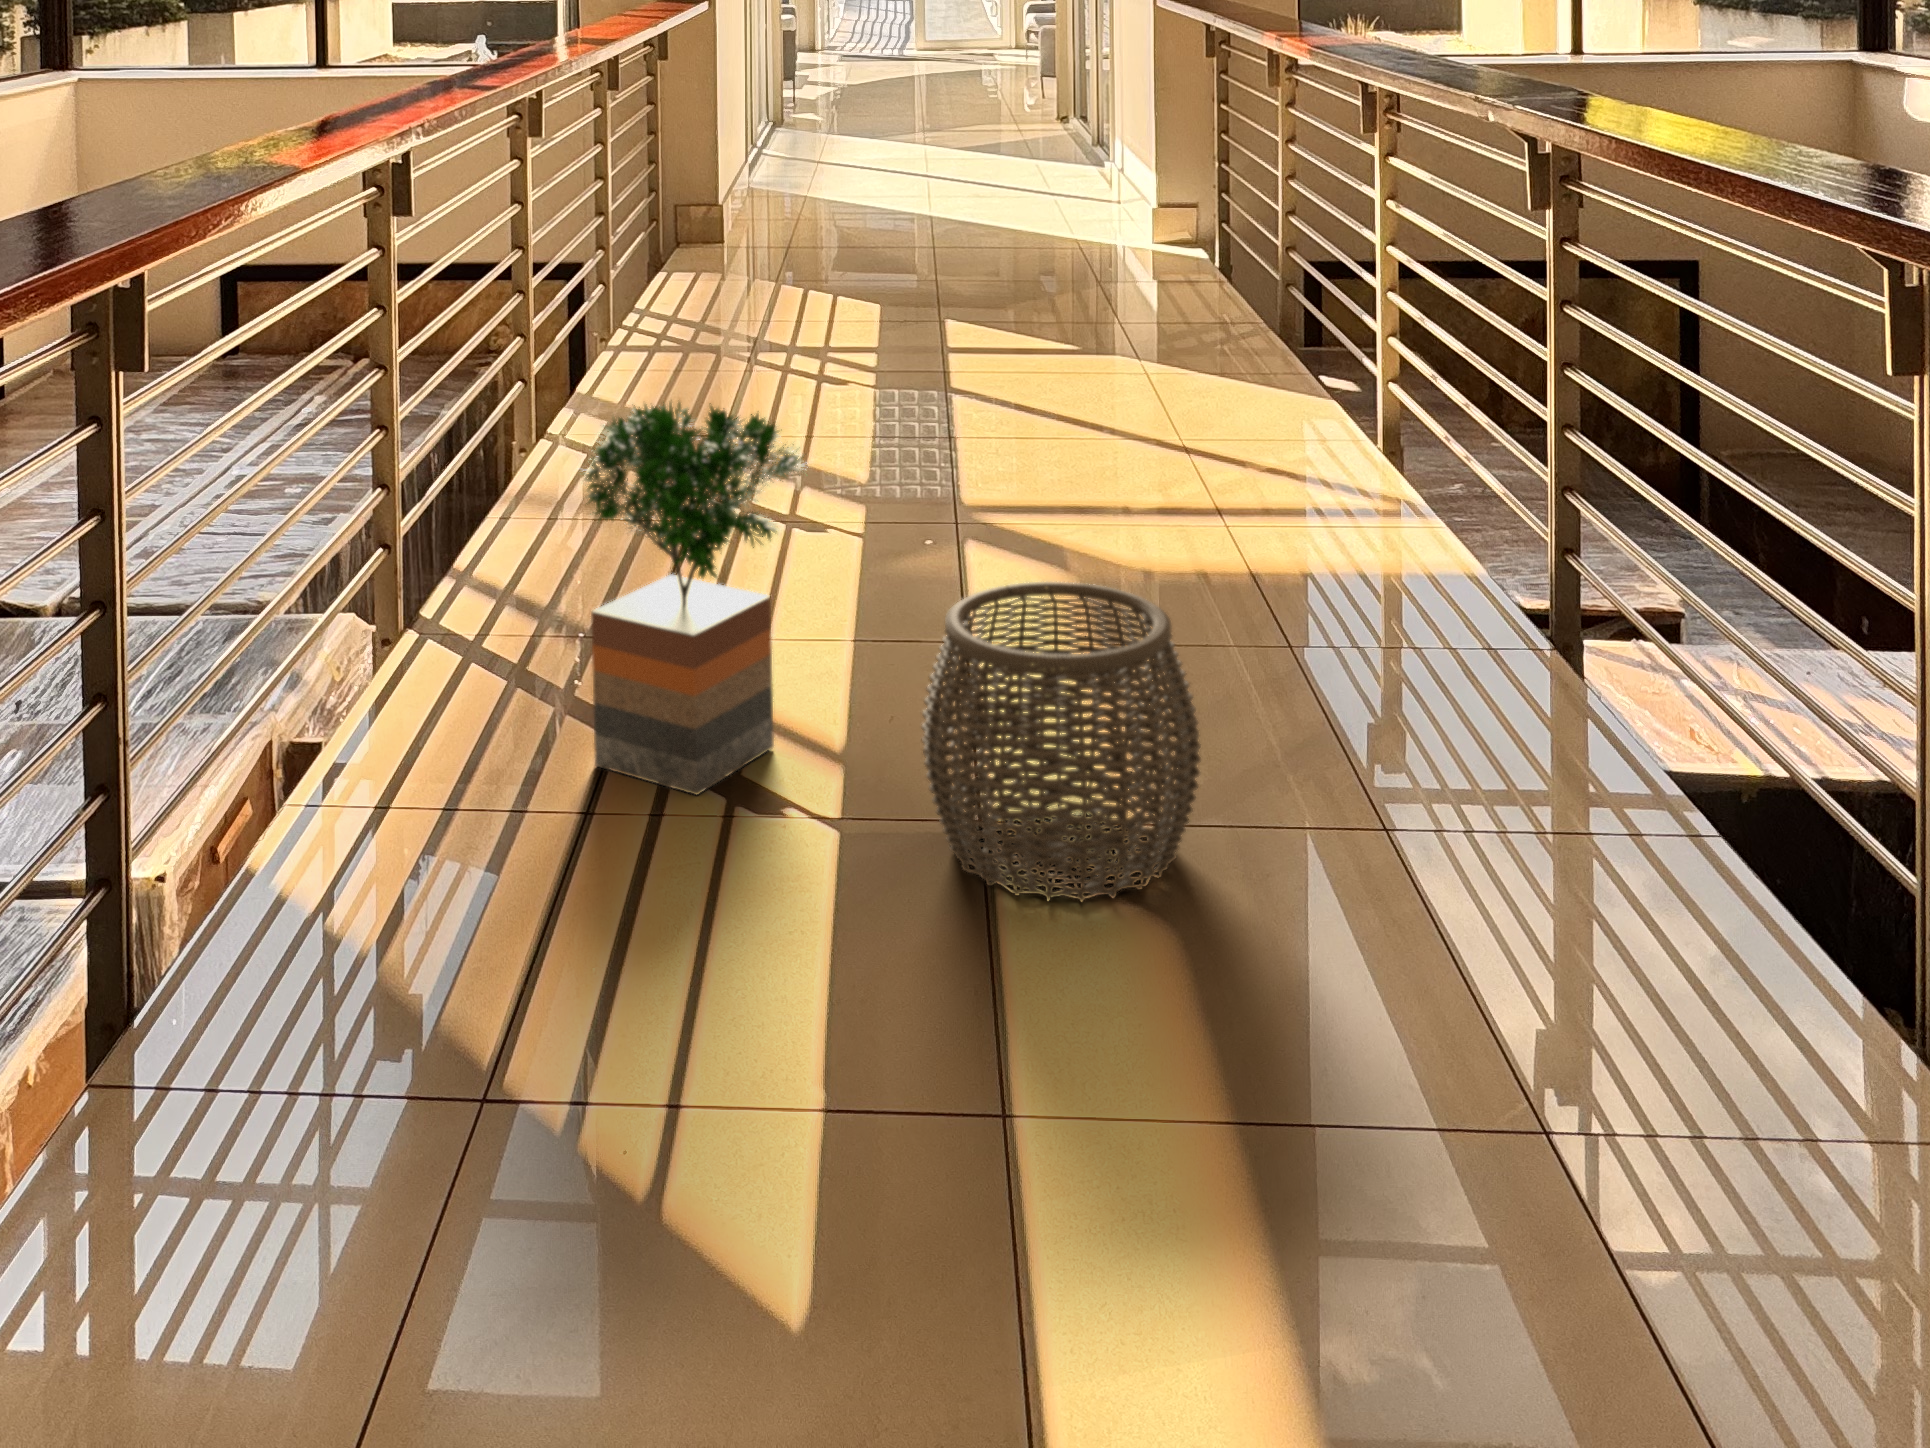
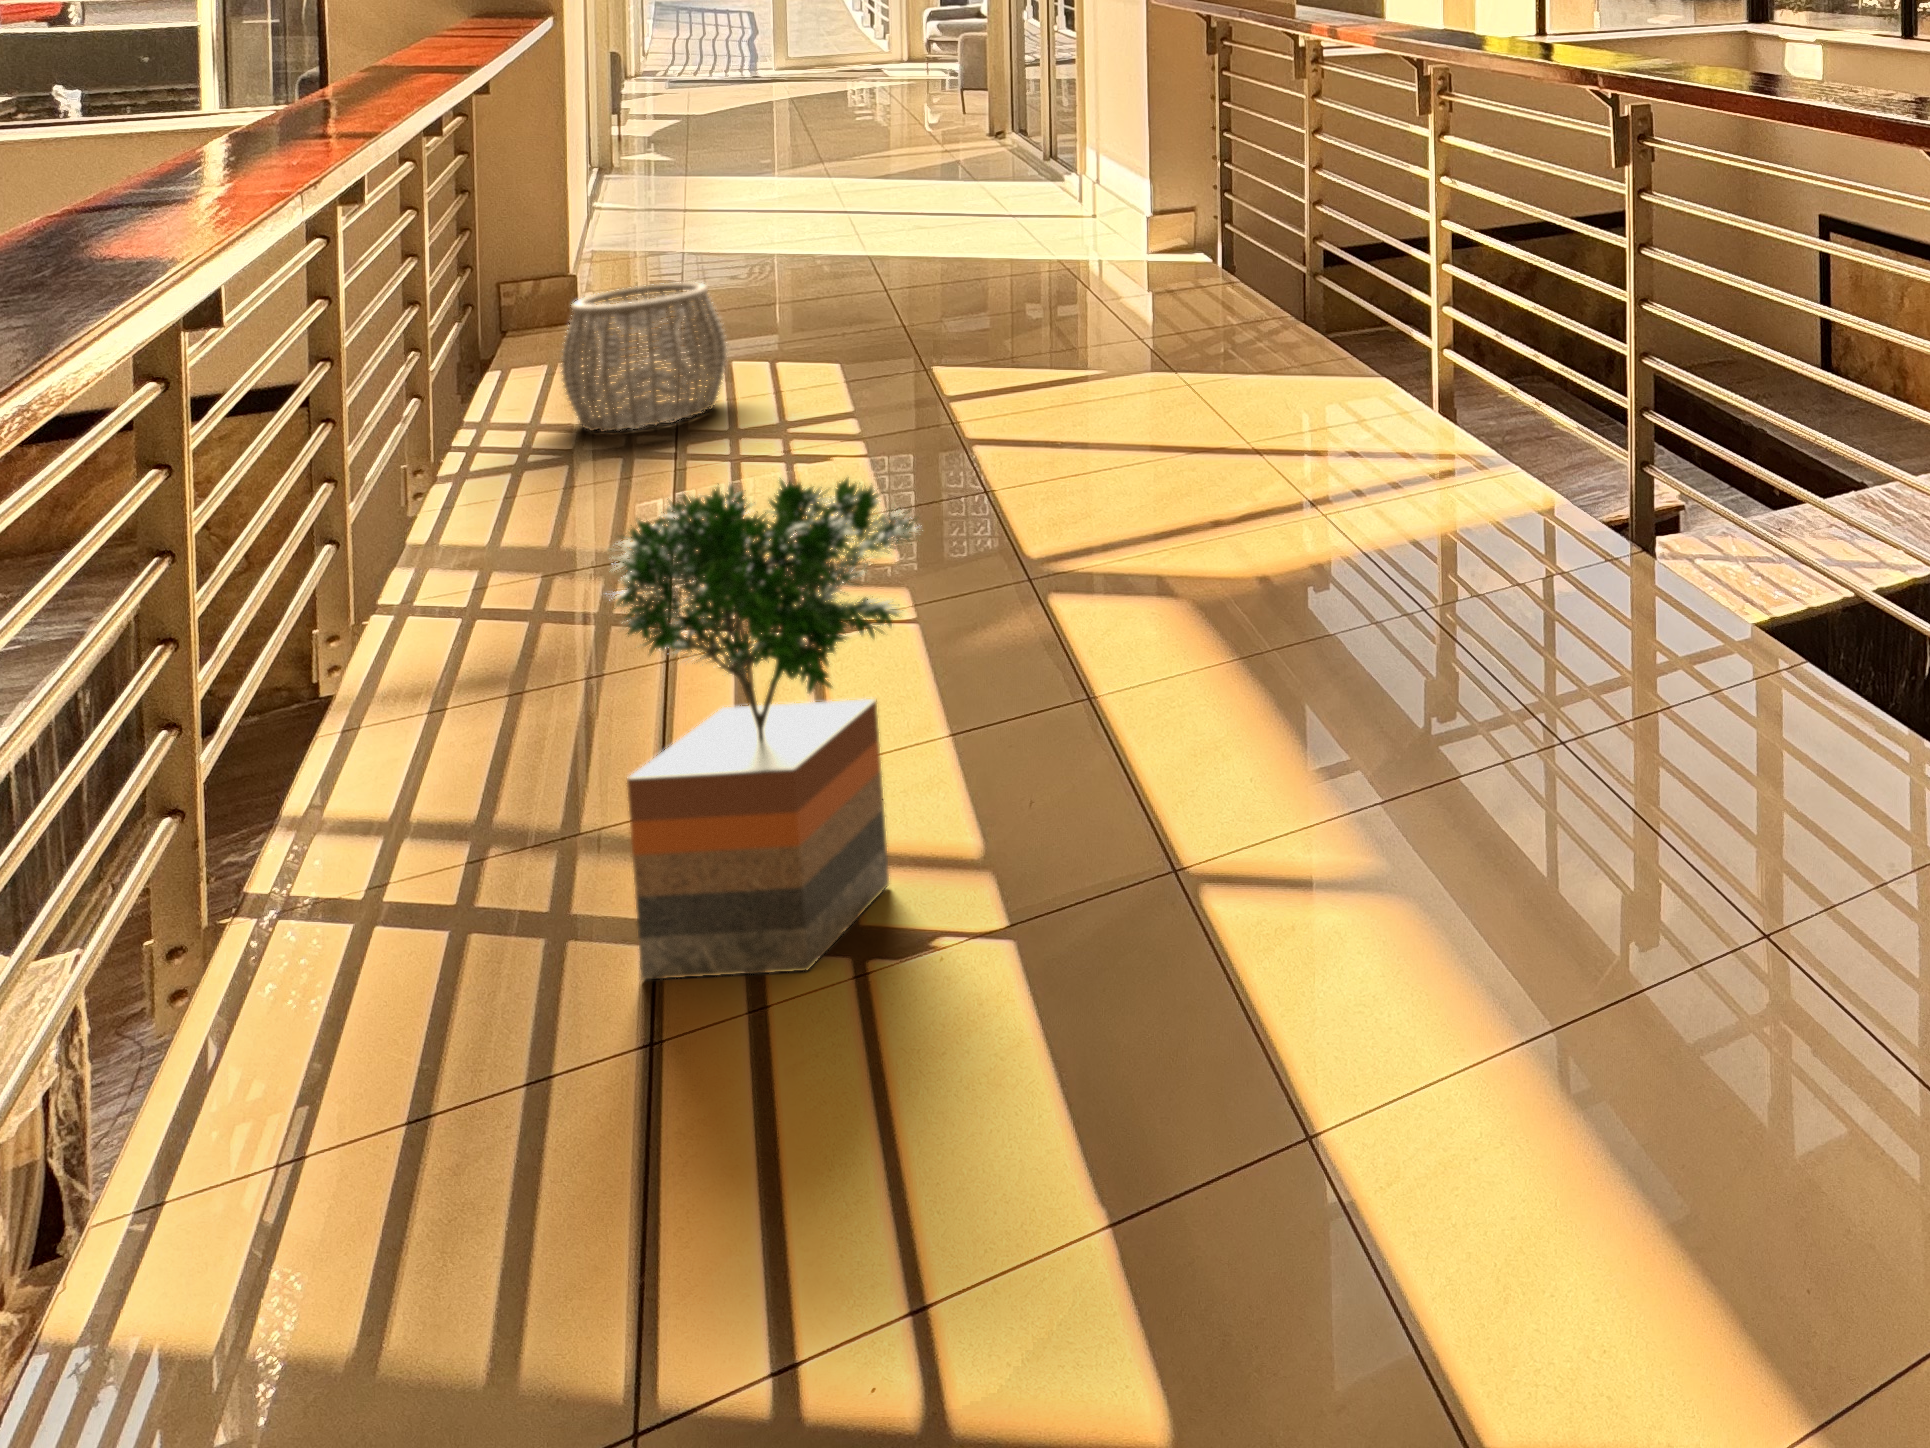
woven basket: present [922,581,1201,902] -> present [561,282,727,431]

